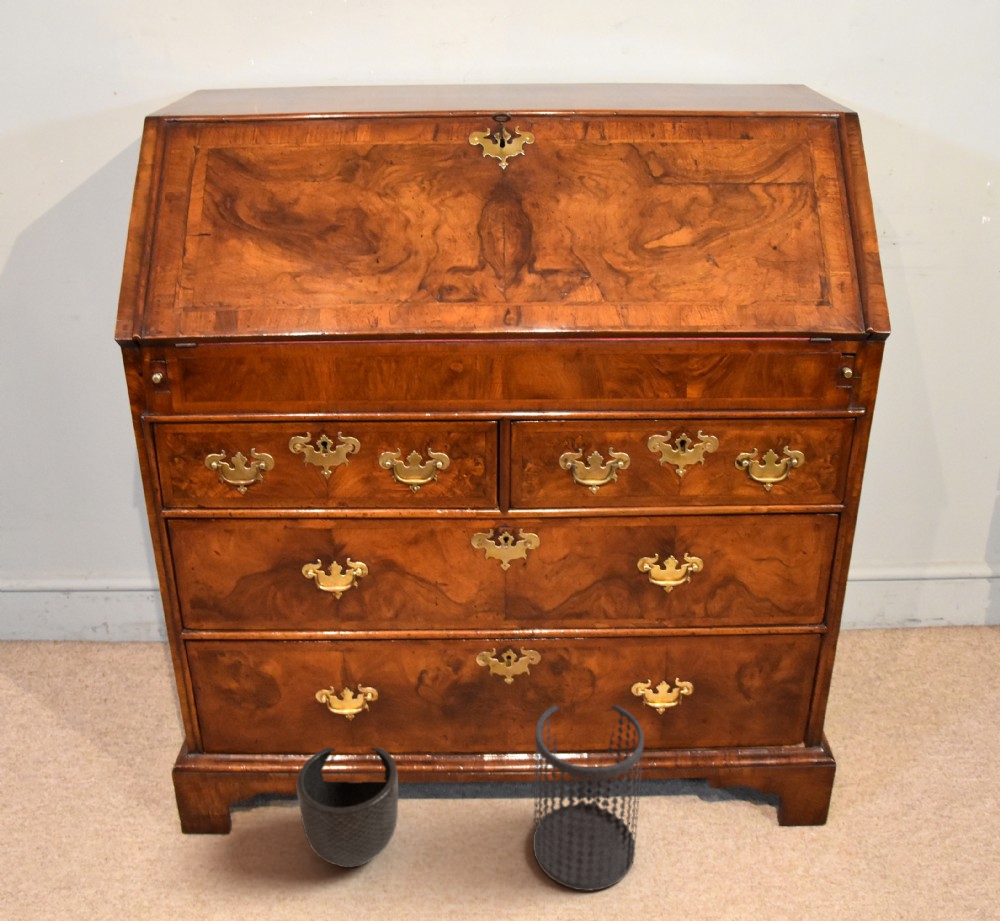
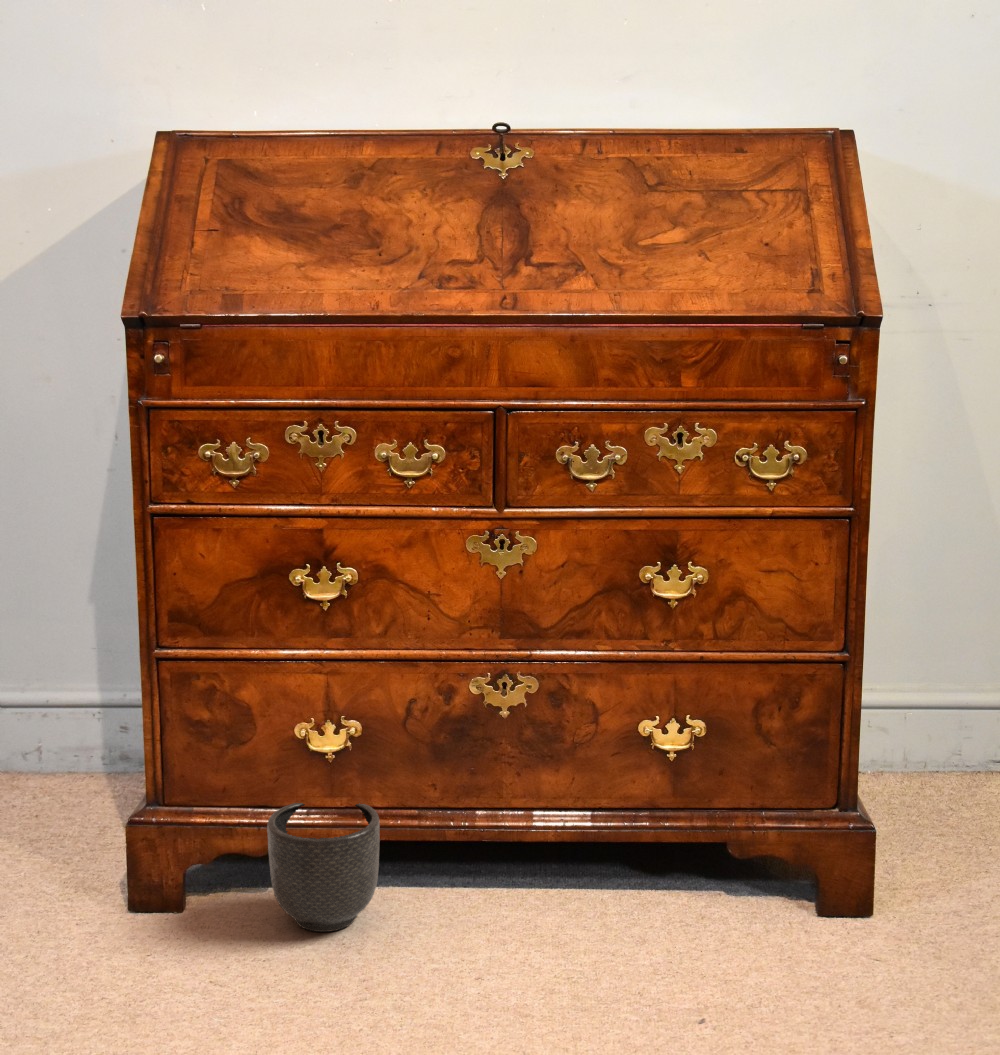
wastebasket: present [533,706,644,891] -> none [533,743,653,950]

